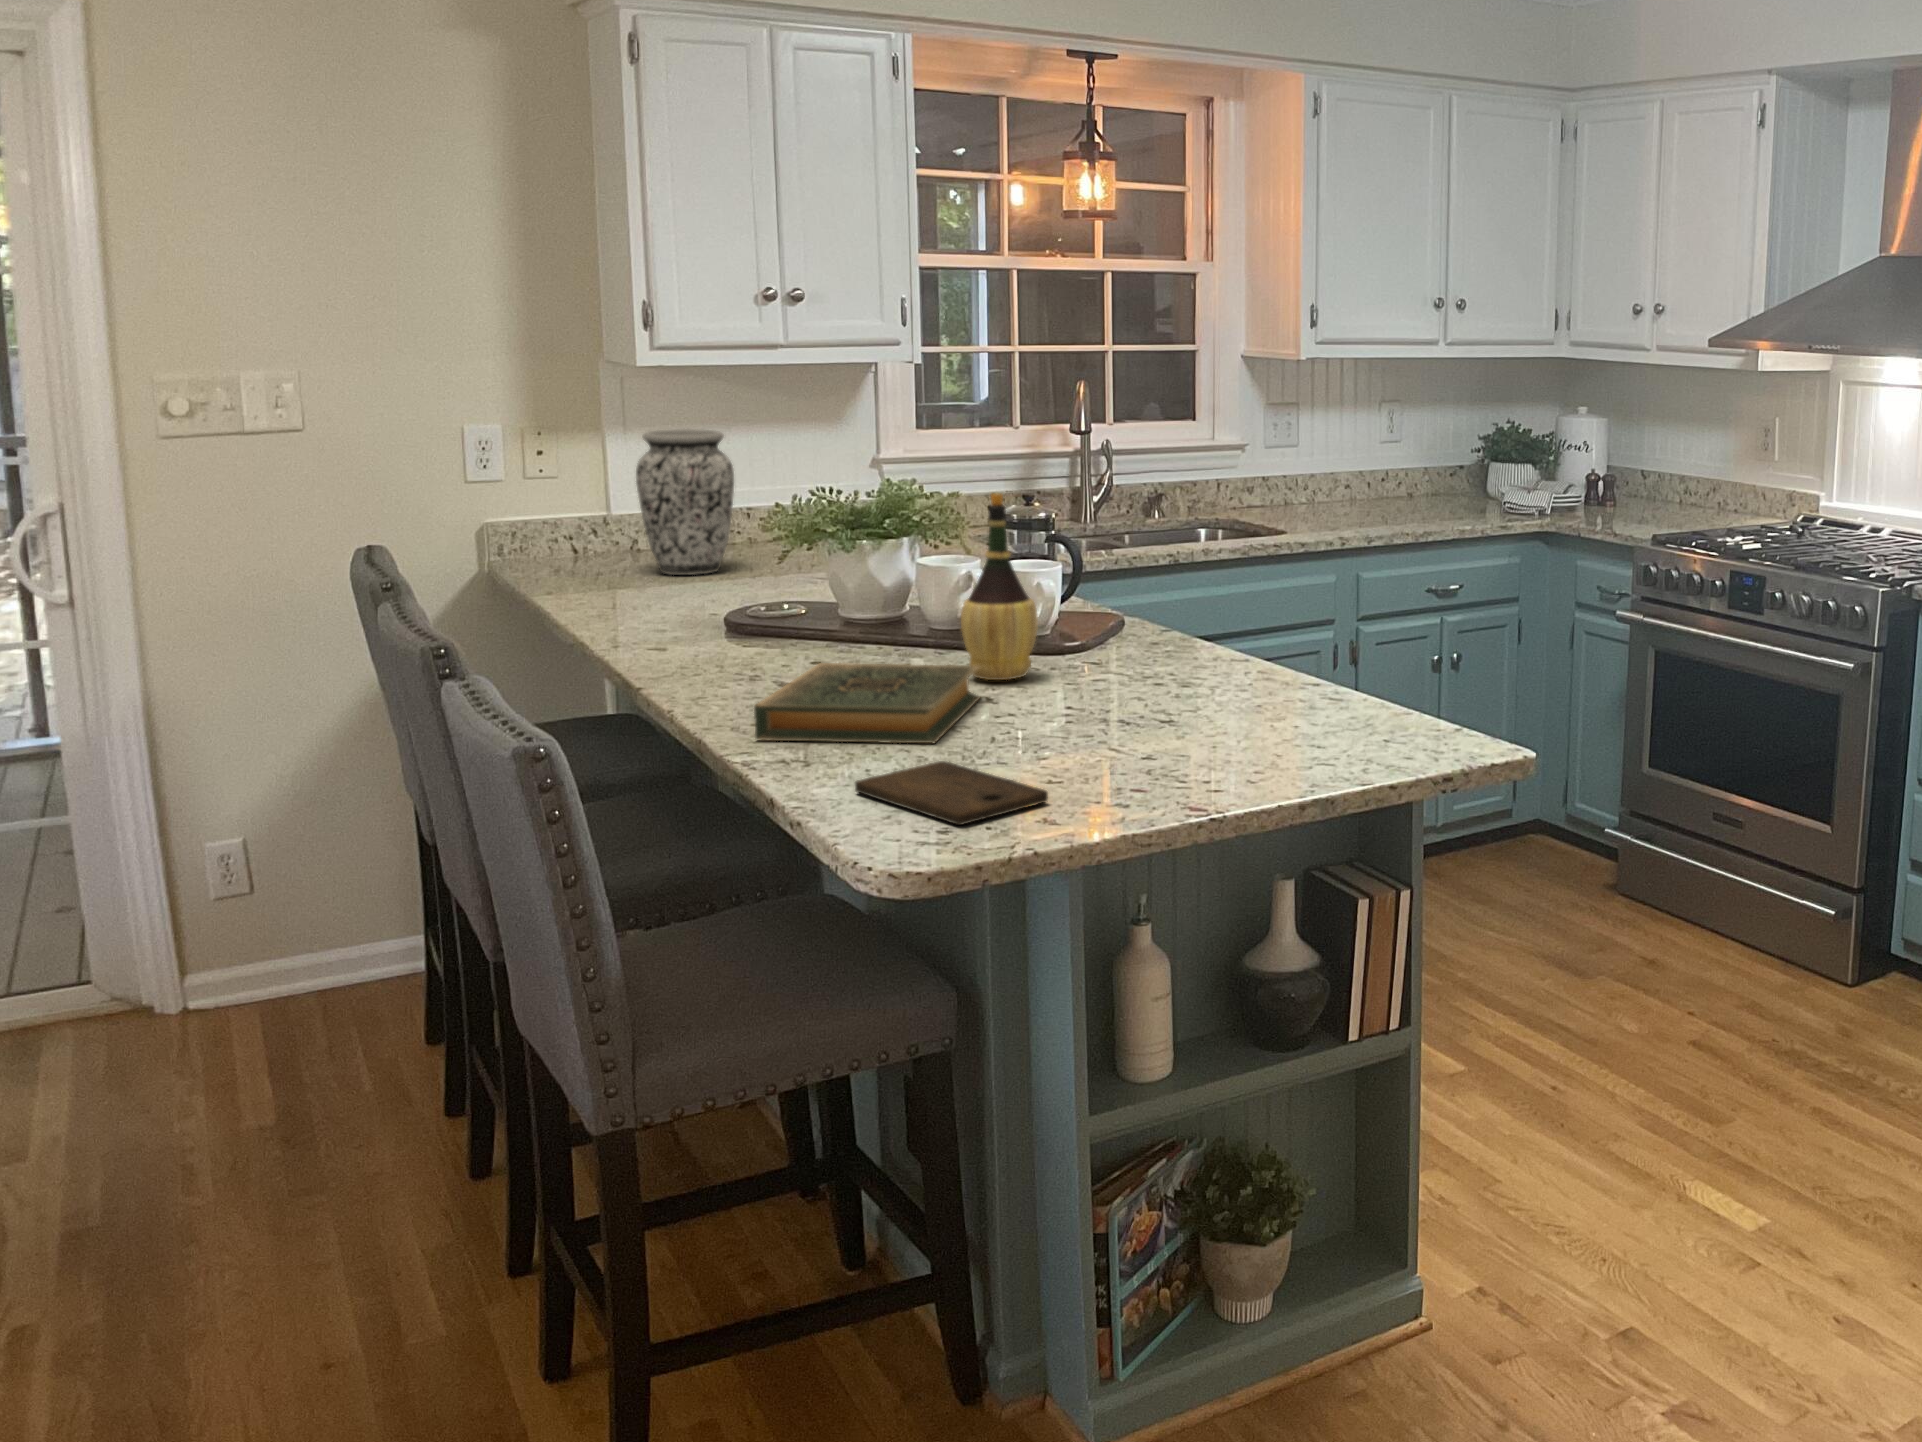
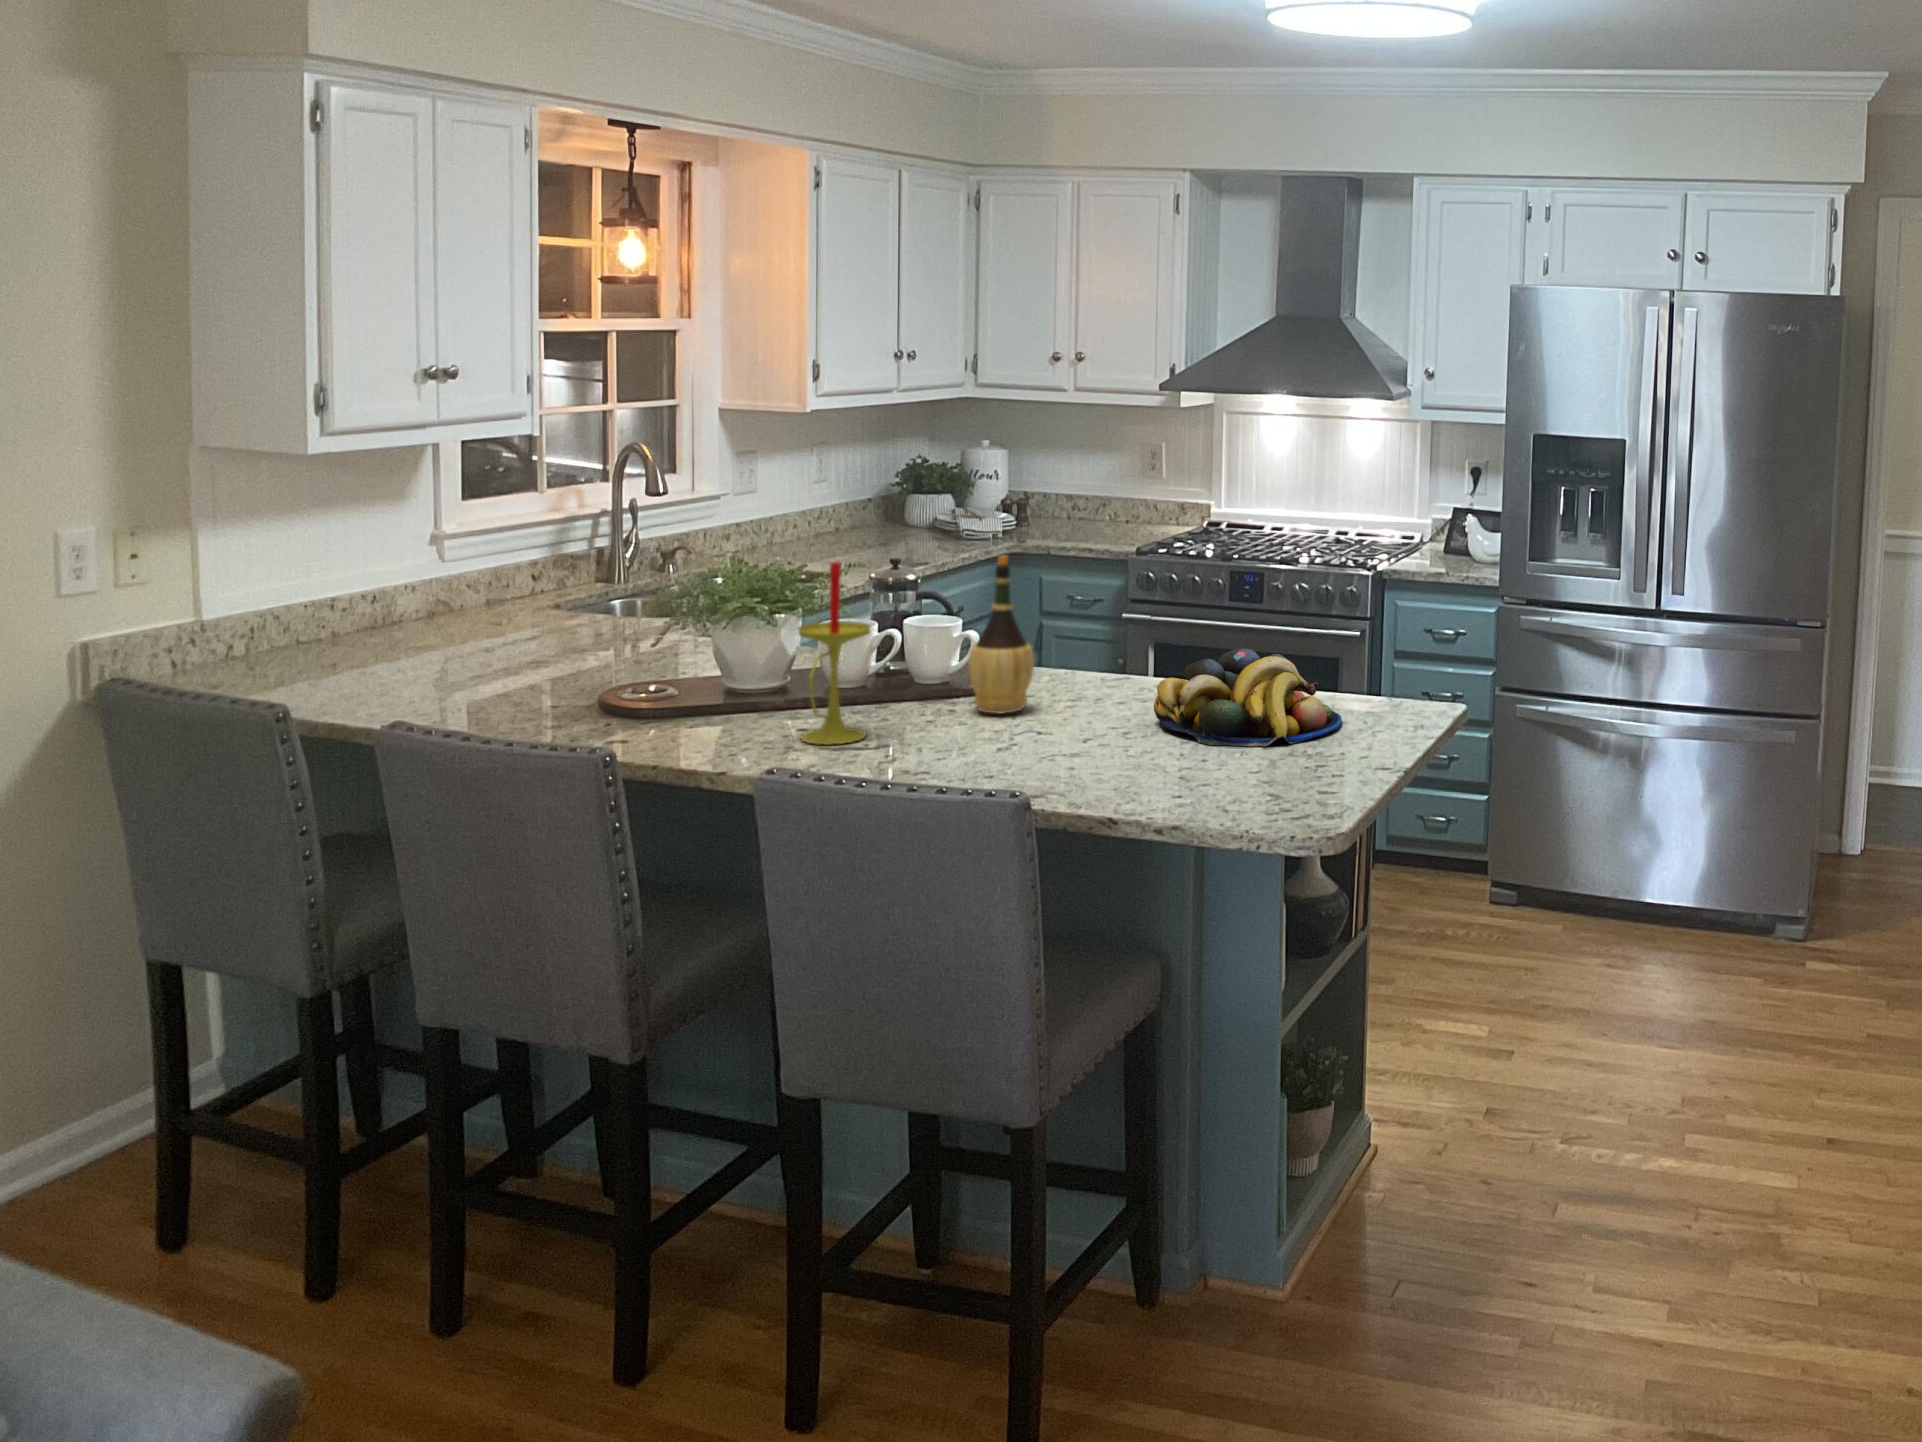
vase: present [636,429,734,575] -> none [297,517,414,677]
candle: none [727,477,826,684] -> present [798,562,871,745]
fruit bowl: none [1062,637,1310,764] -> present [1154,648,1342,746]
hardback book: present [754,663,980,743] -> none [910,699,1117,780]
cutting board: present [855,761,1048,825] -> none [1176,763,1311,795]

